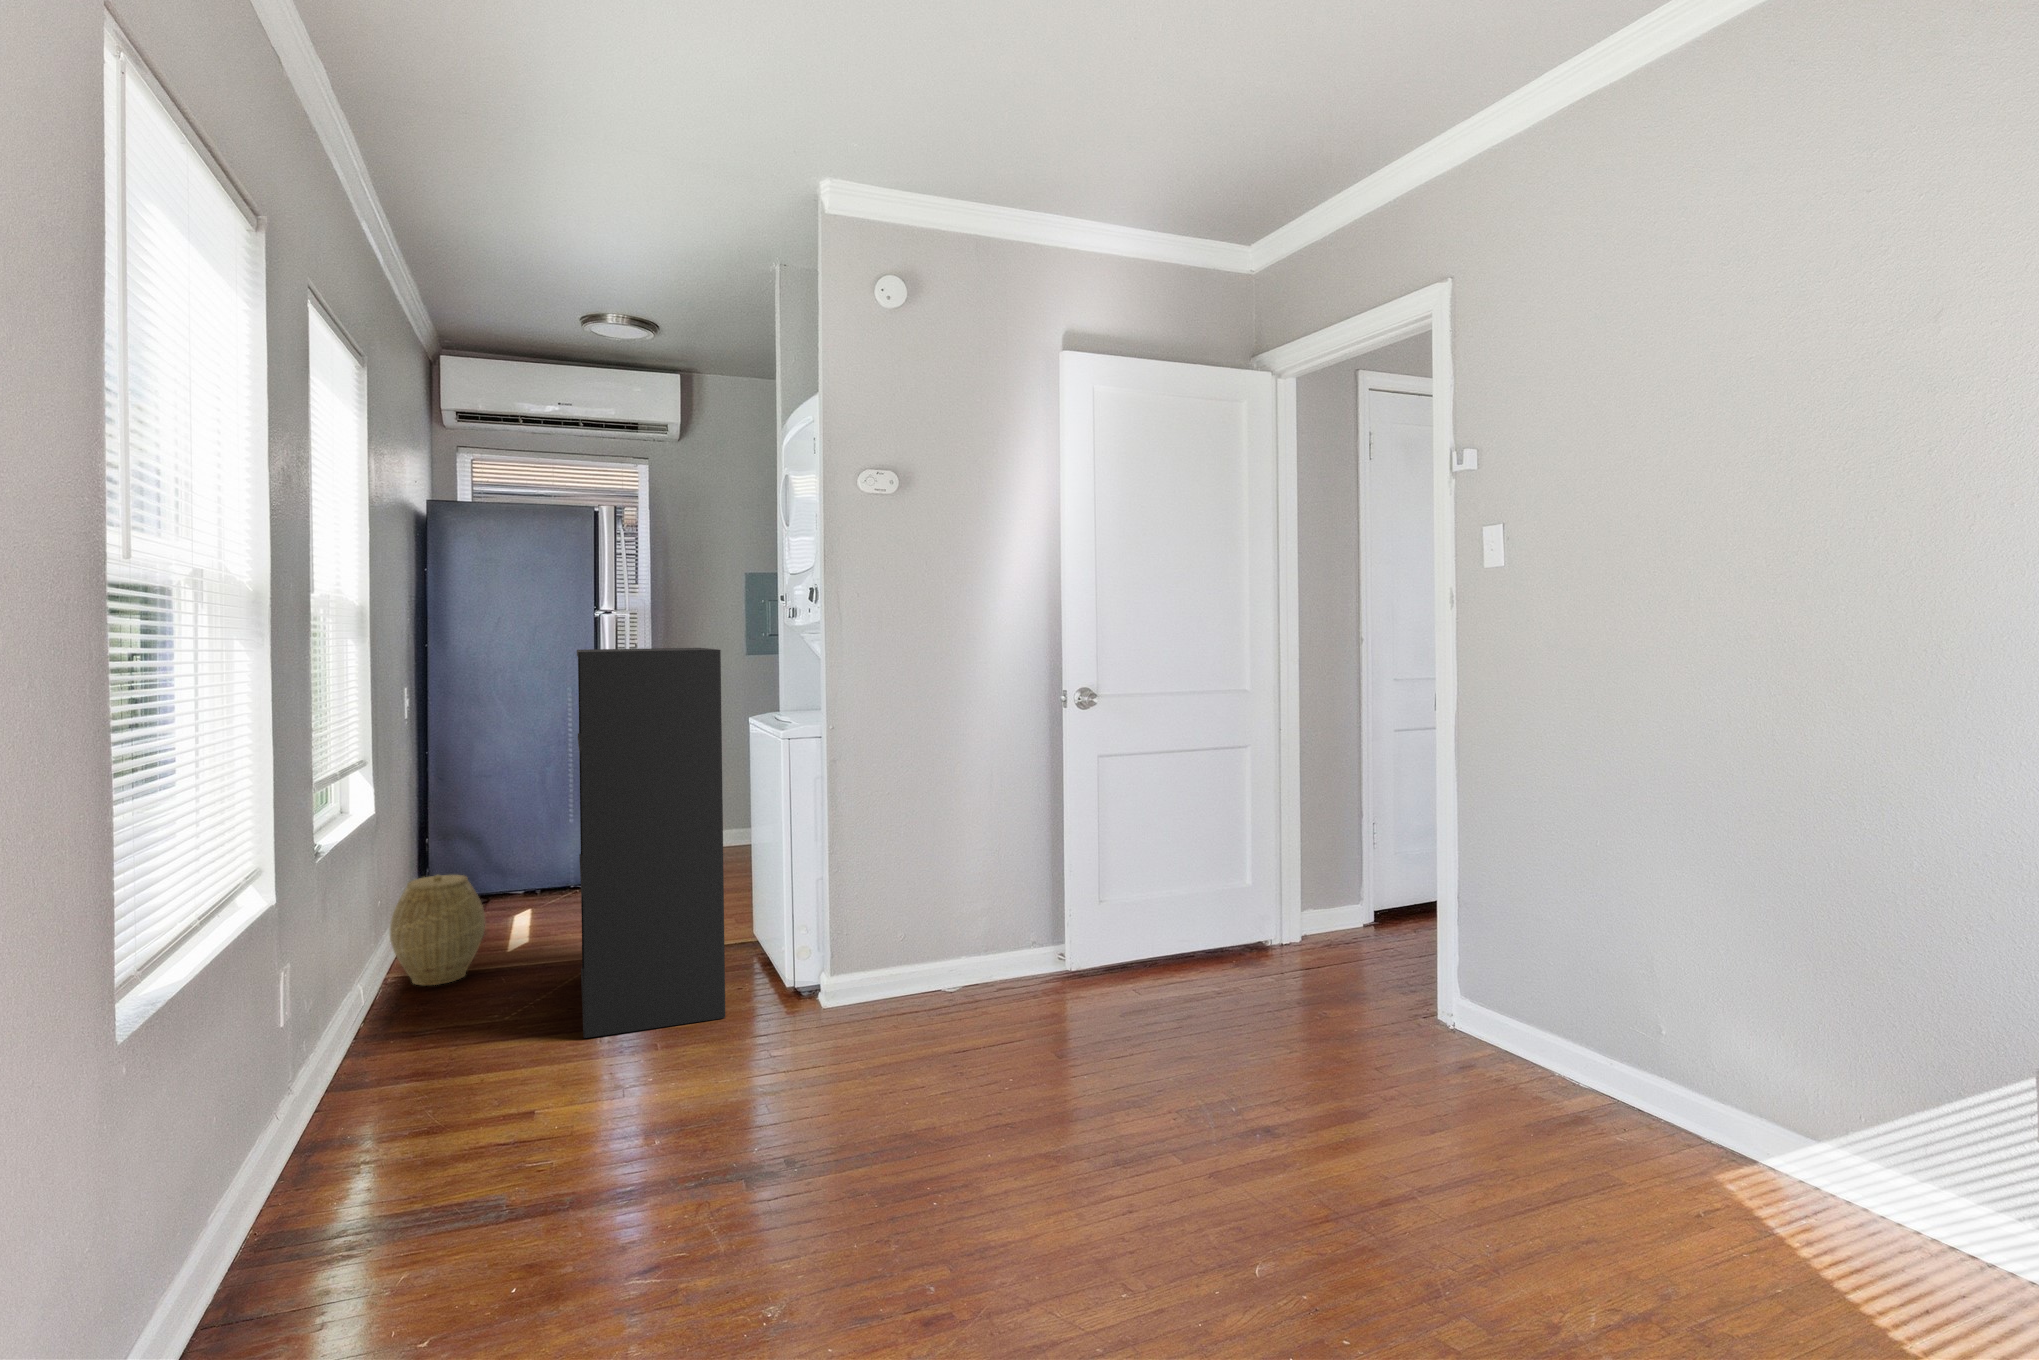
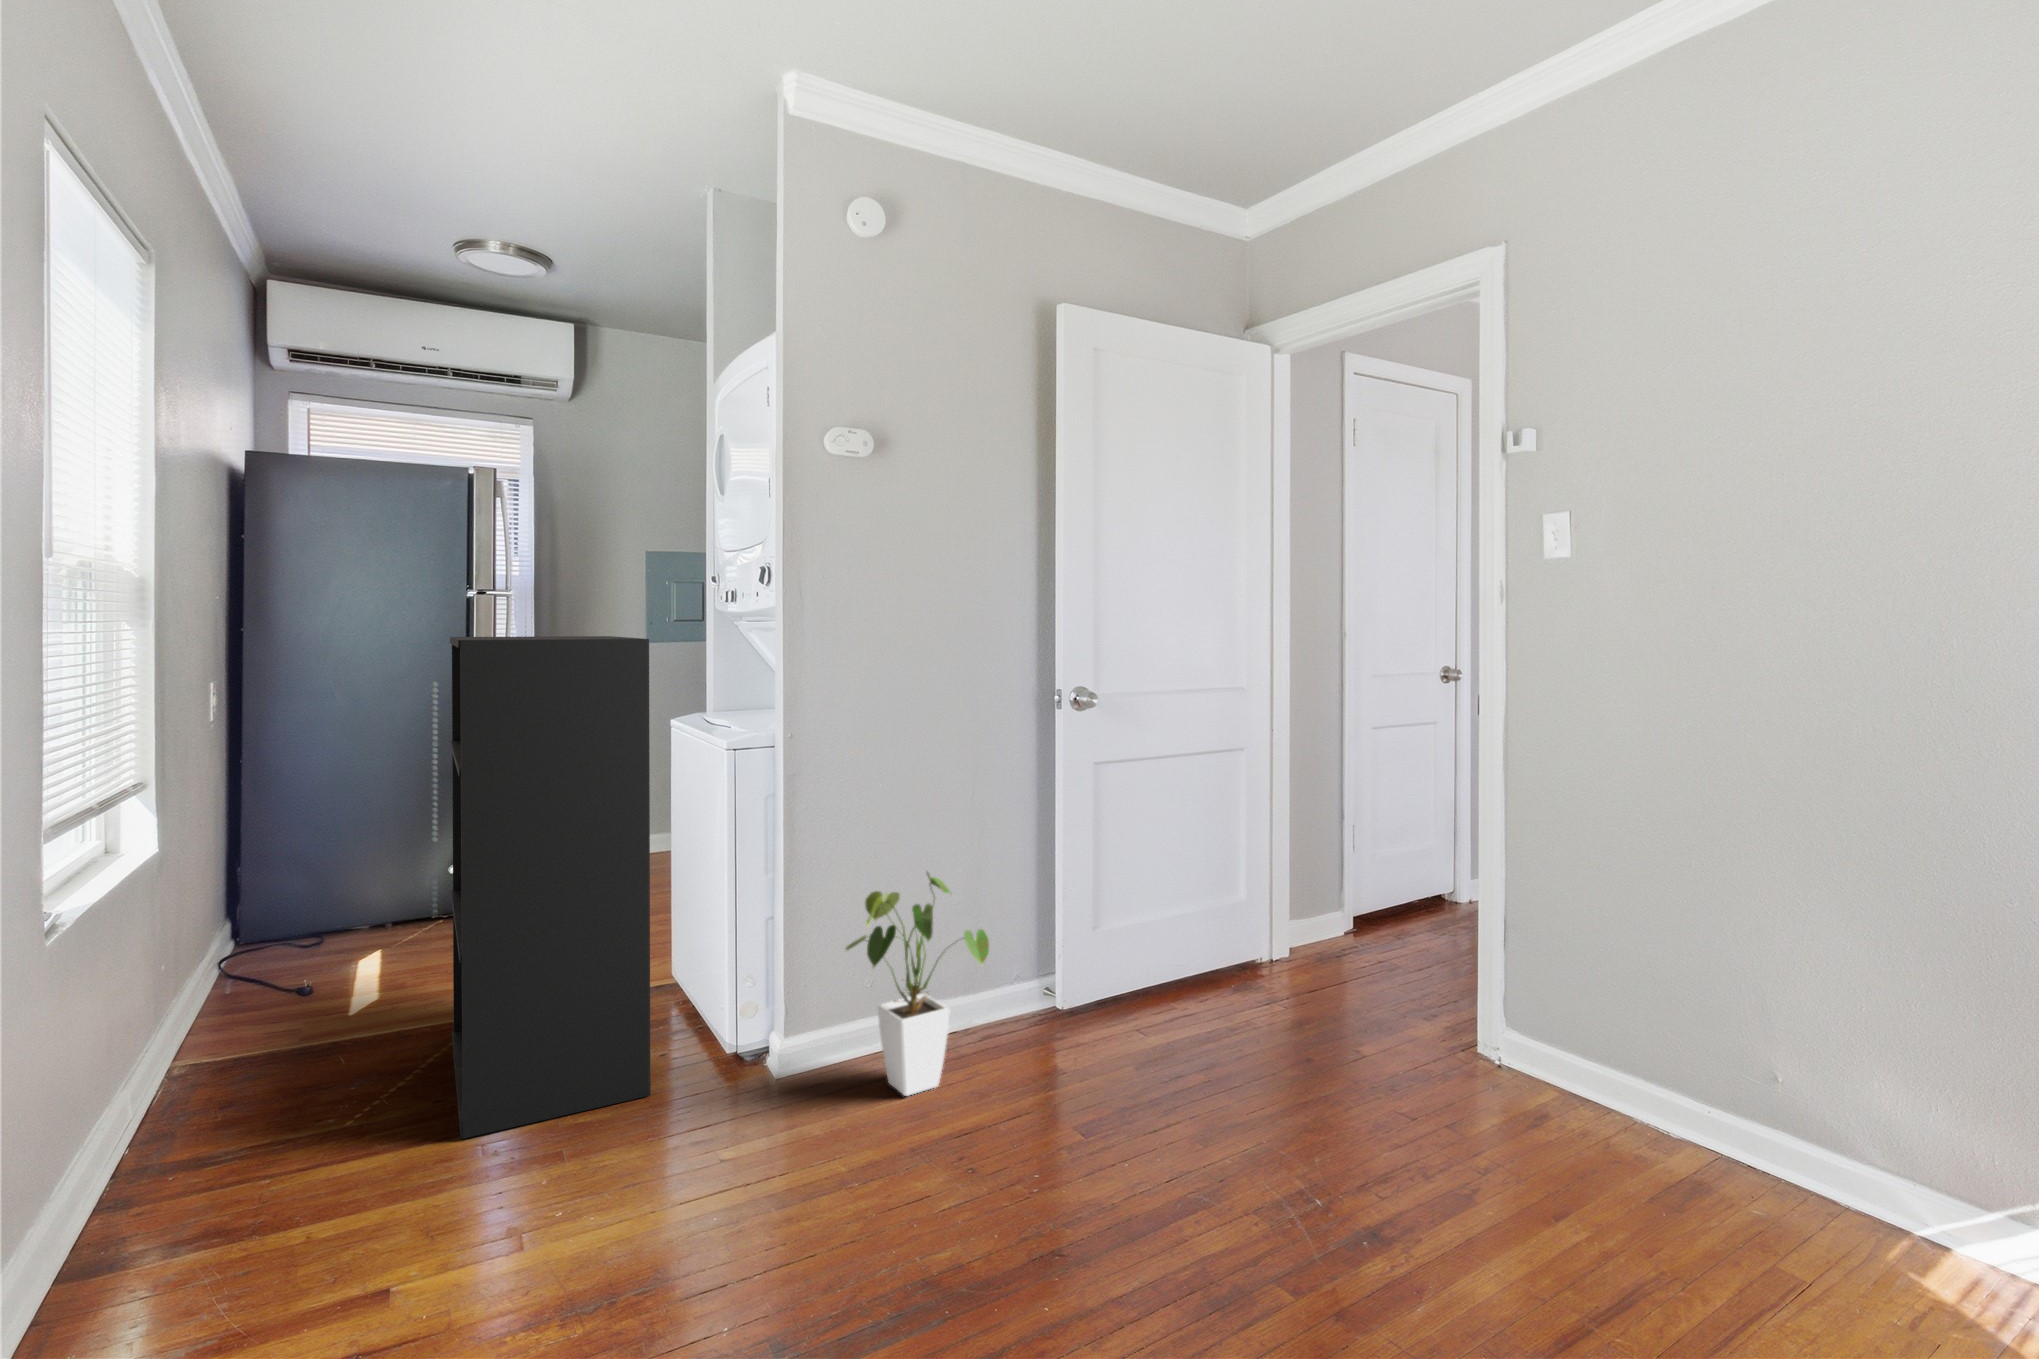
house plant: none [878,844,991,1028] -> present [846,873,989,1096]
woven basket: present [390,875,485,985] -> none [183,920,321,1067]

